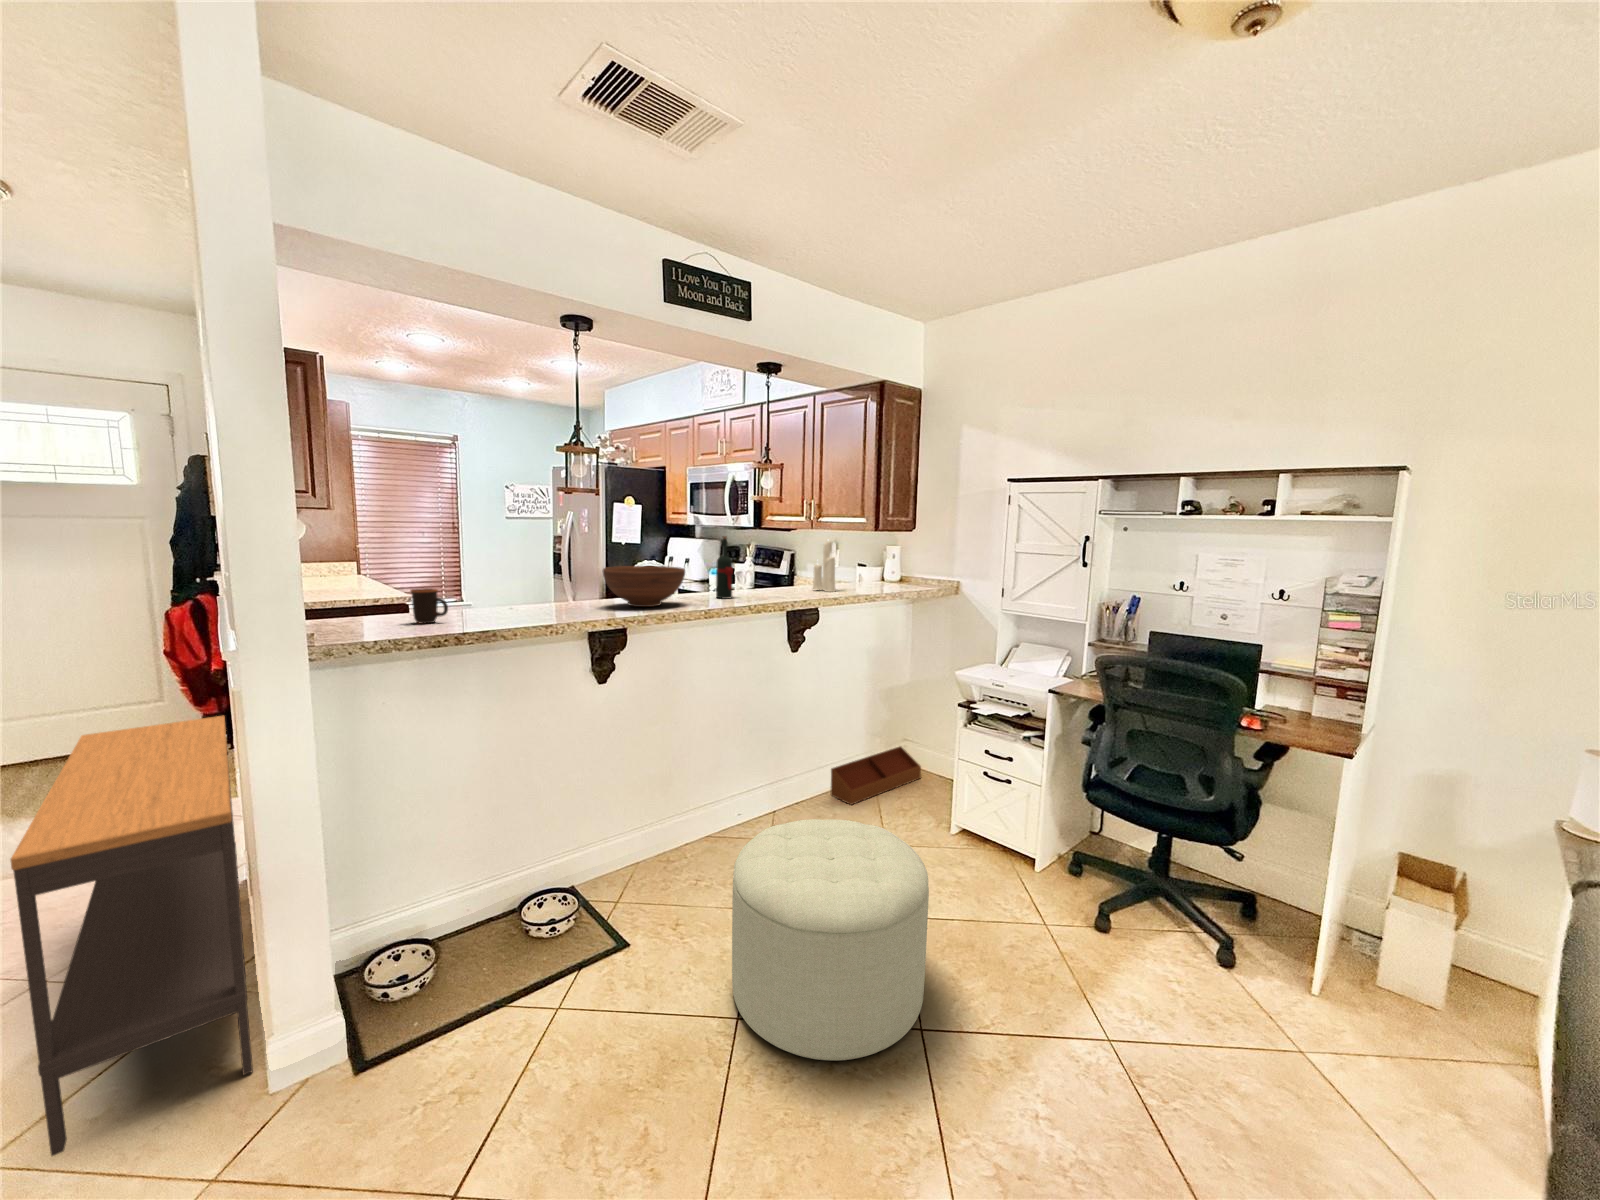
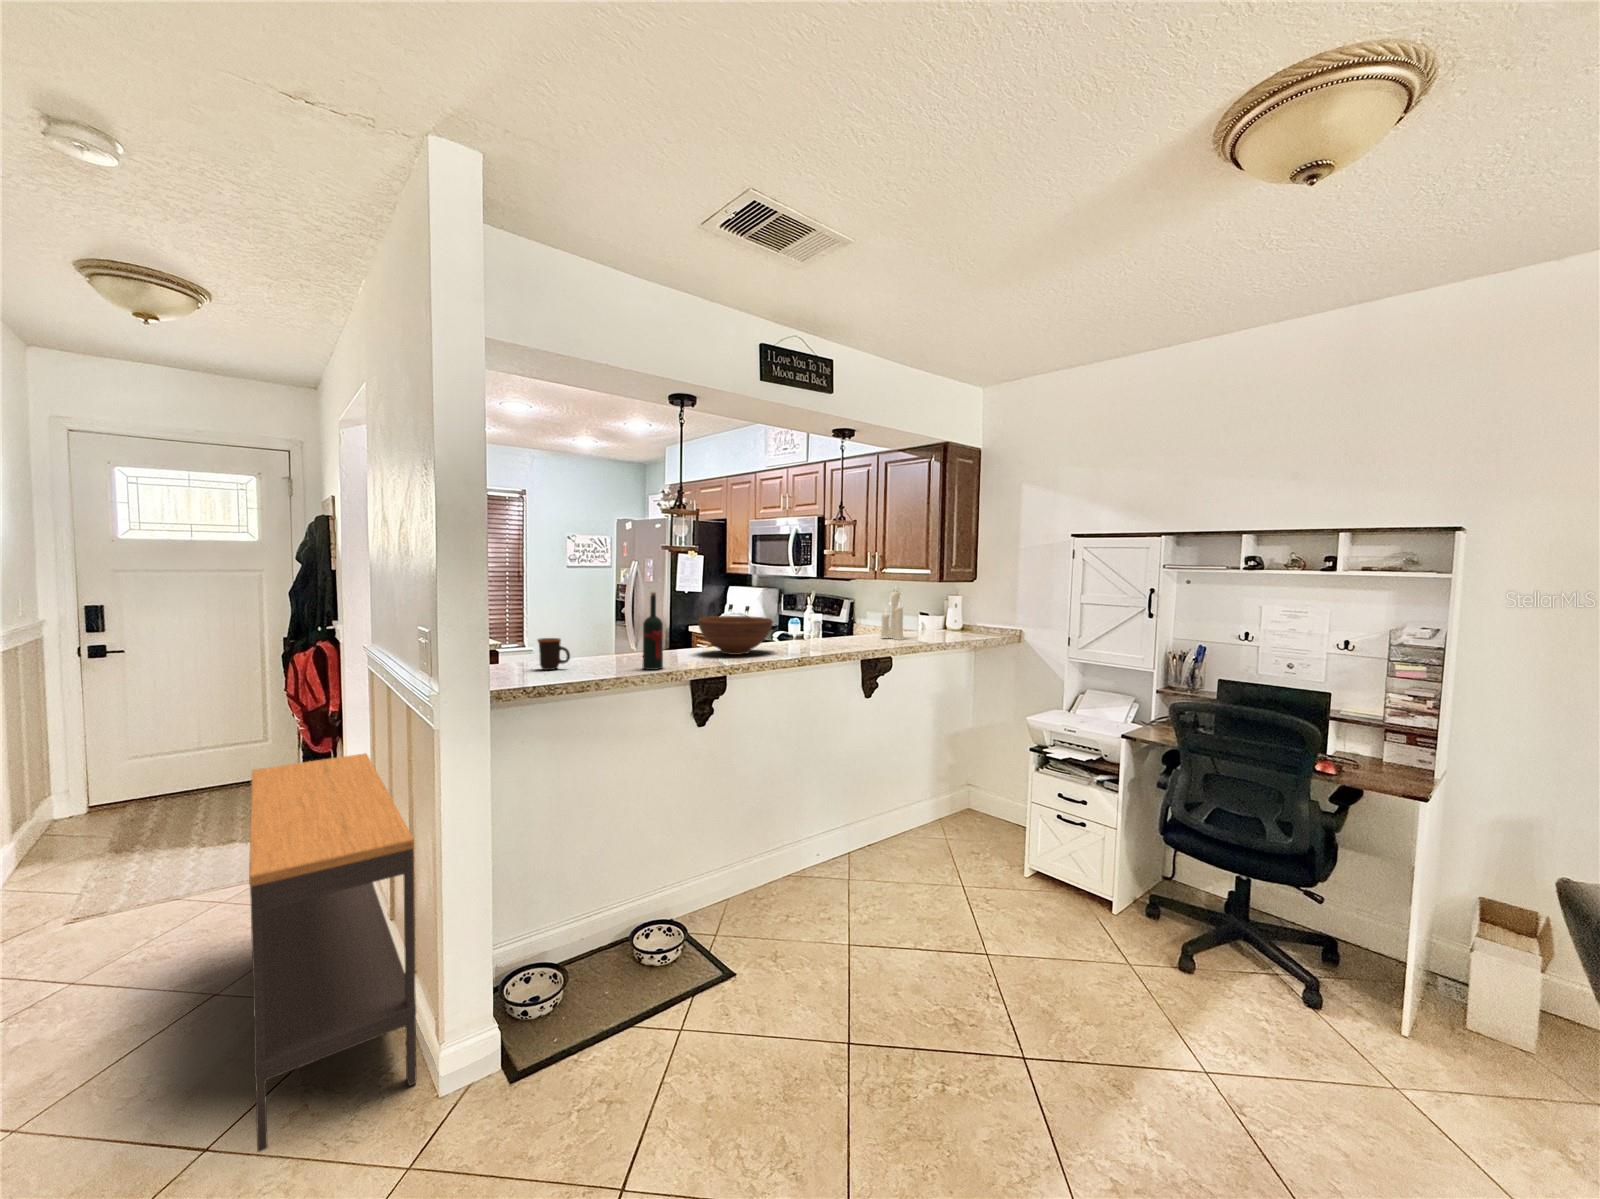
wine bottle: present [716,536,733,599] -> present [643,592,663,670]
storage bin: present [830,746,921,805] -> none [900,789,985,846]
ottoman: present [732,819,929,1061] -> none [840,857,1028,1087]

